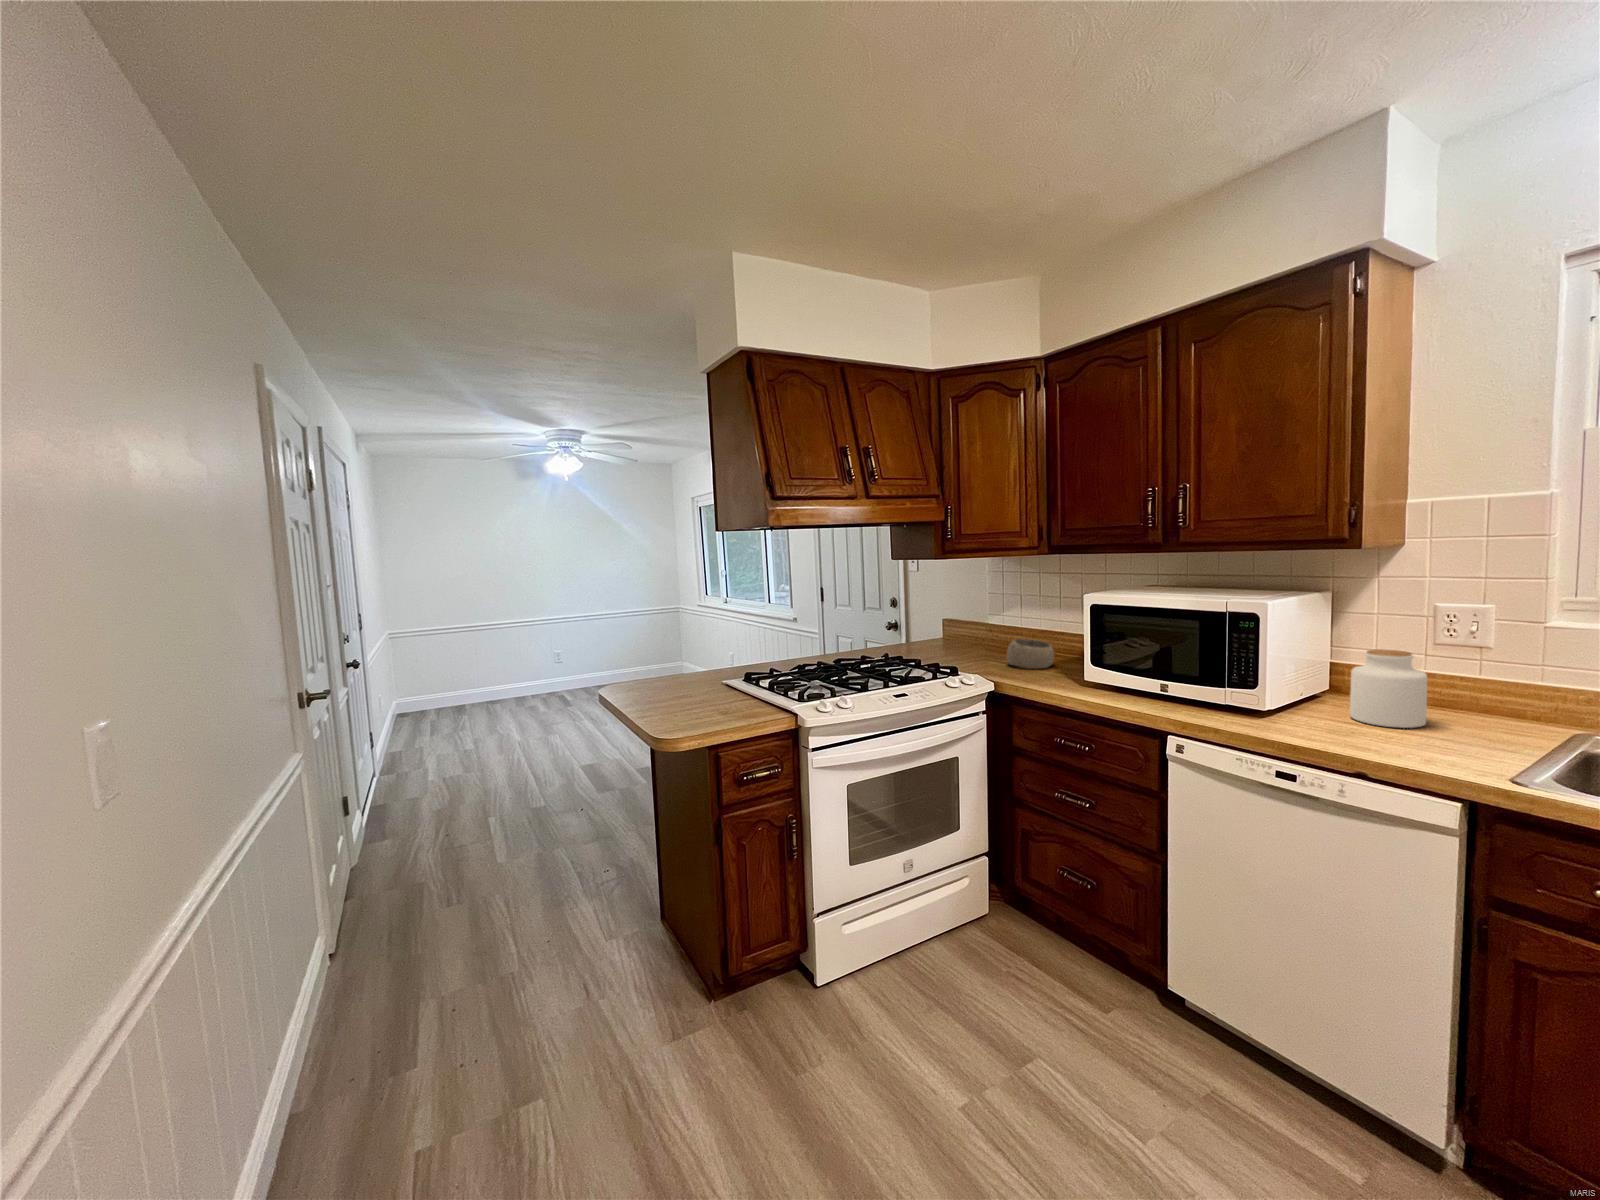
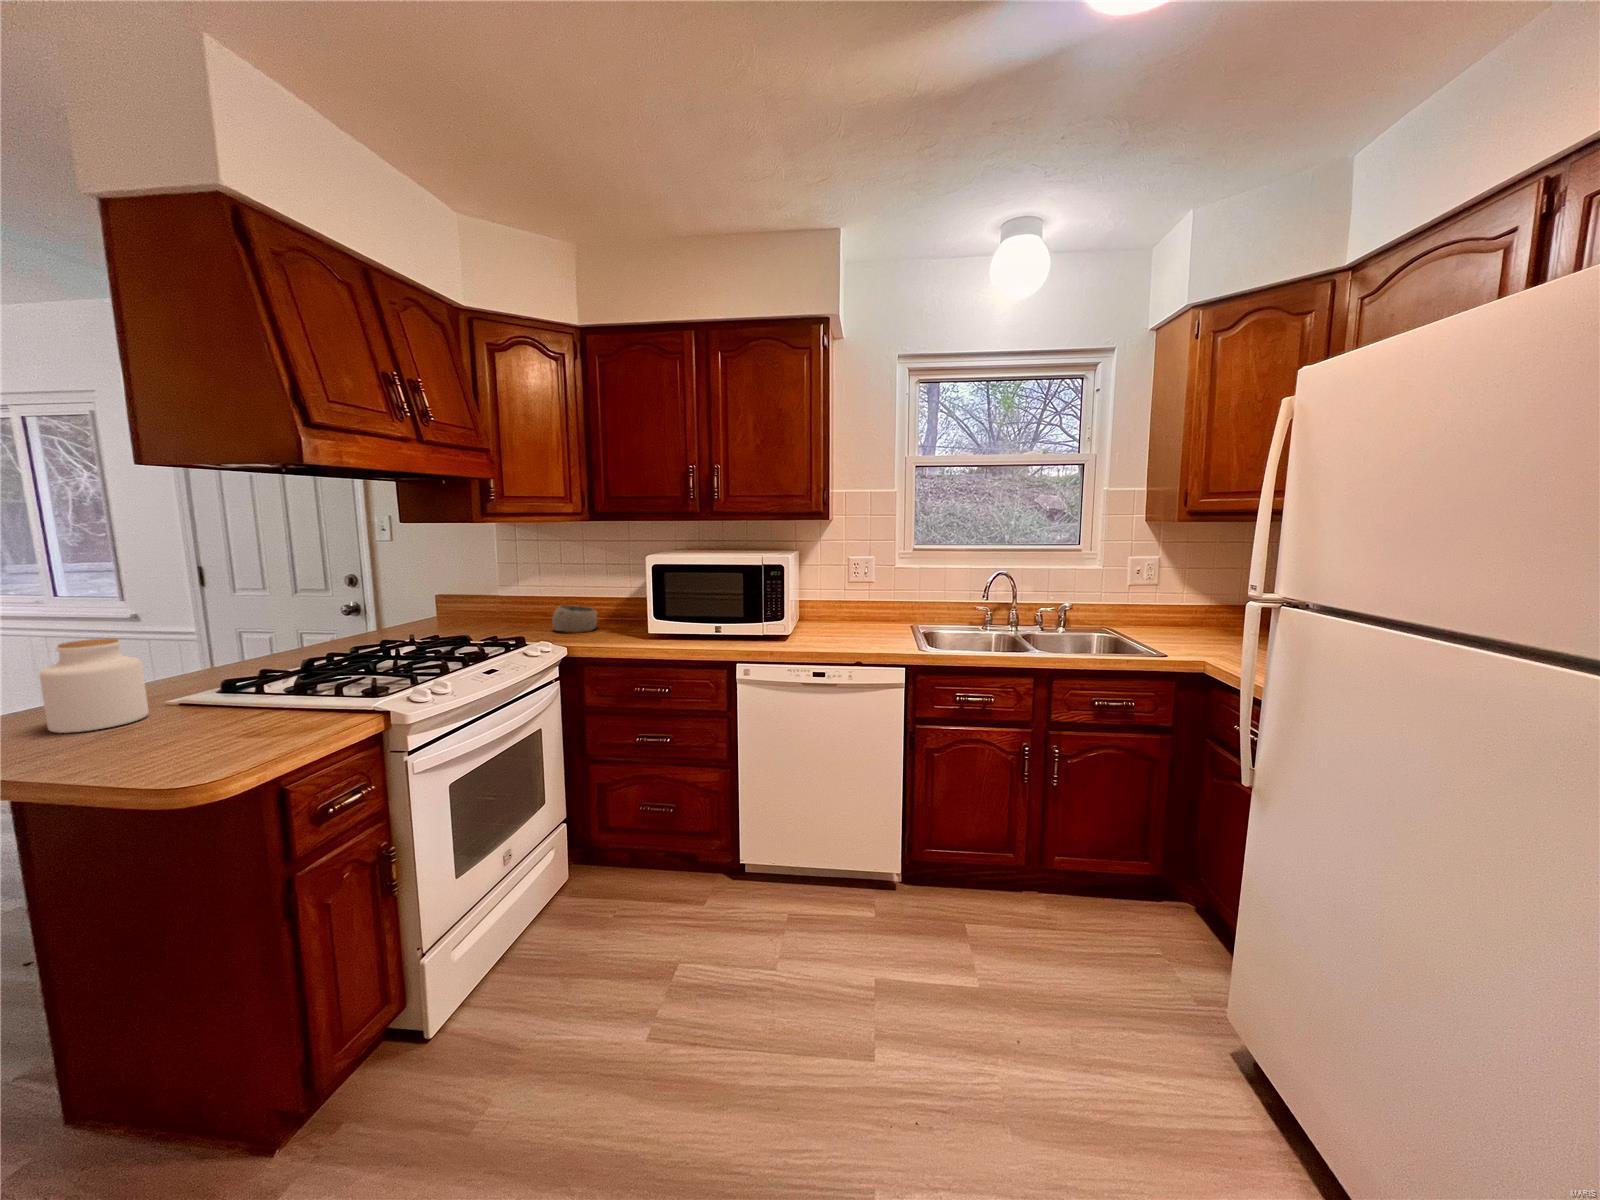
jar: present [1350,649,1427,728] -> present [40,638,149,733]

